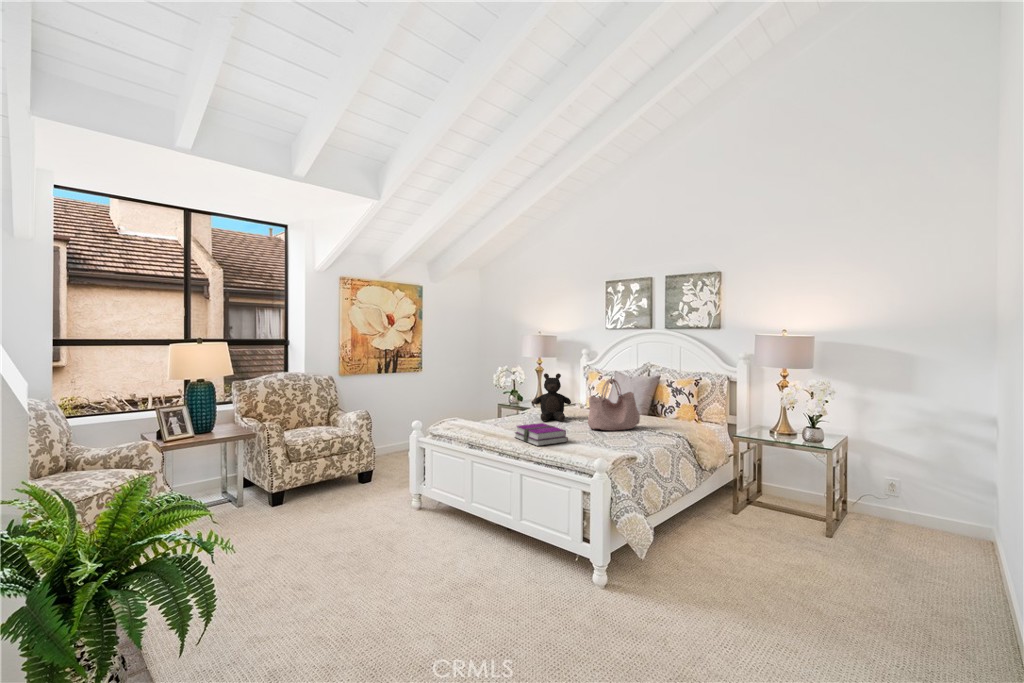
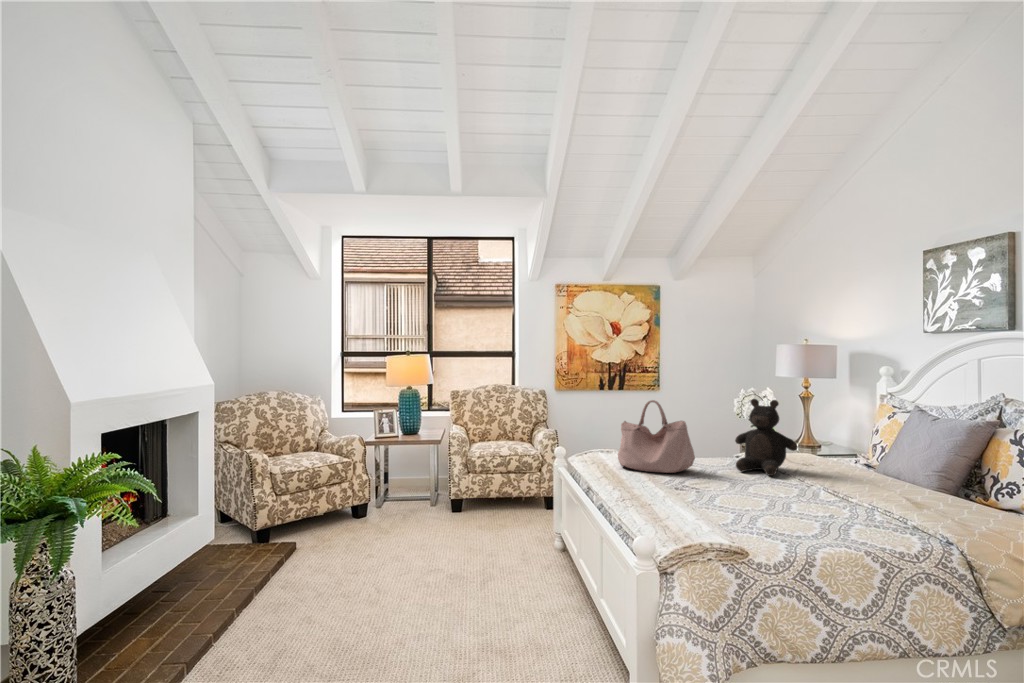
handbag: present [588,379,640,431] -> present [618,400,695,473]
hardback book: present [515,423,568,446] -> none [649,472,716,511]

